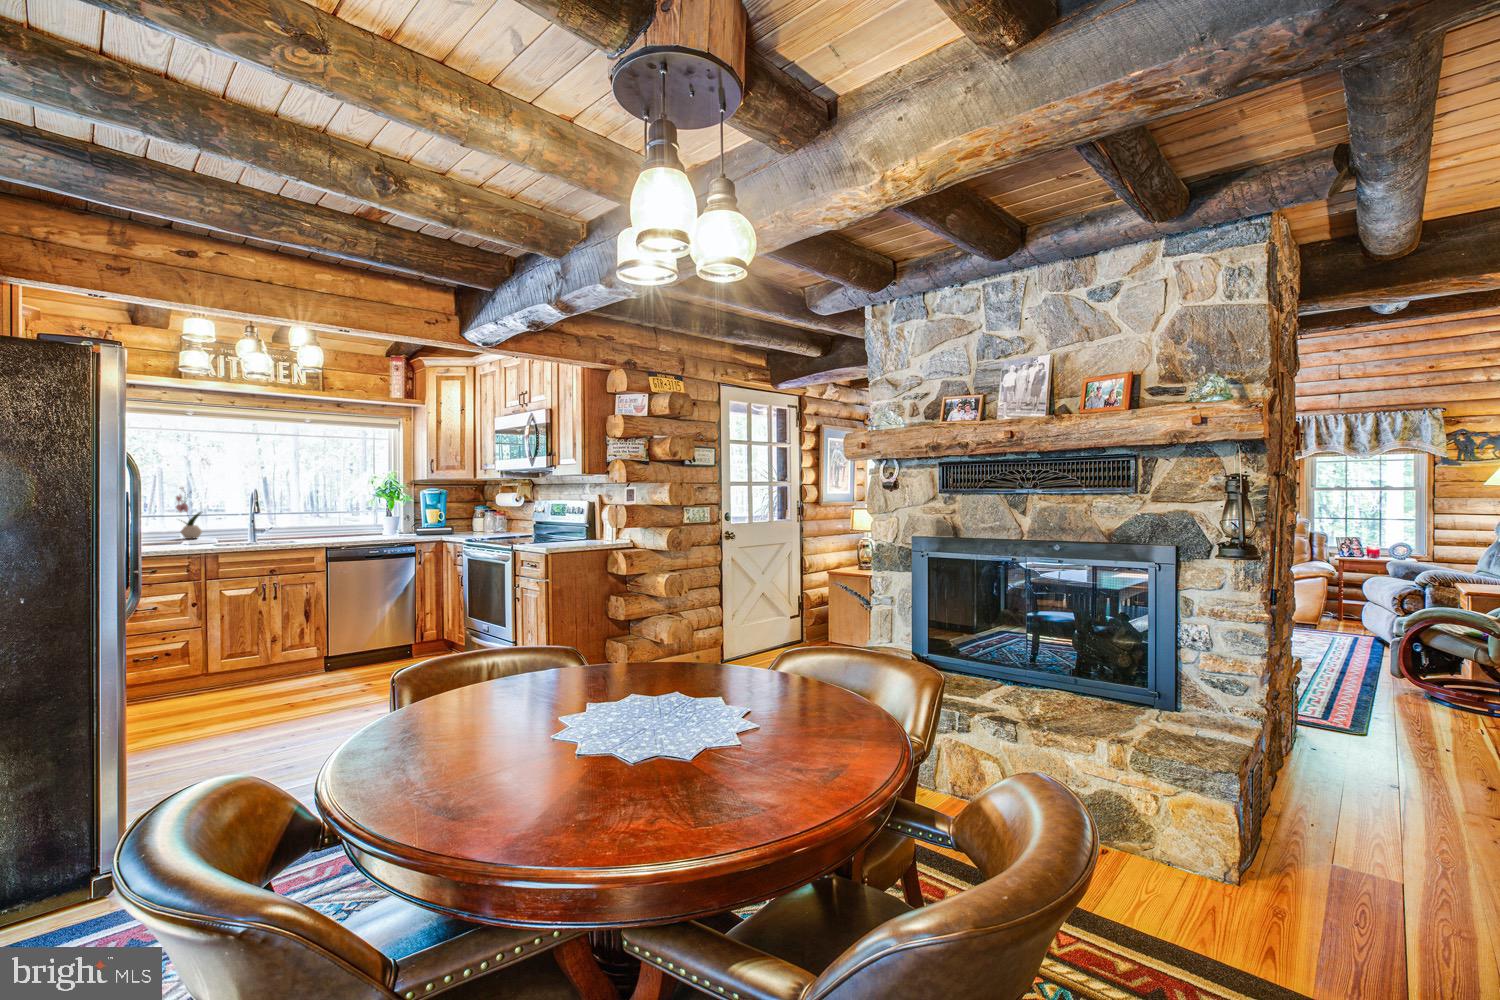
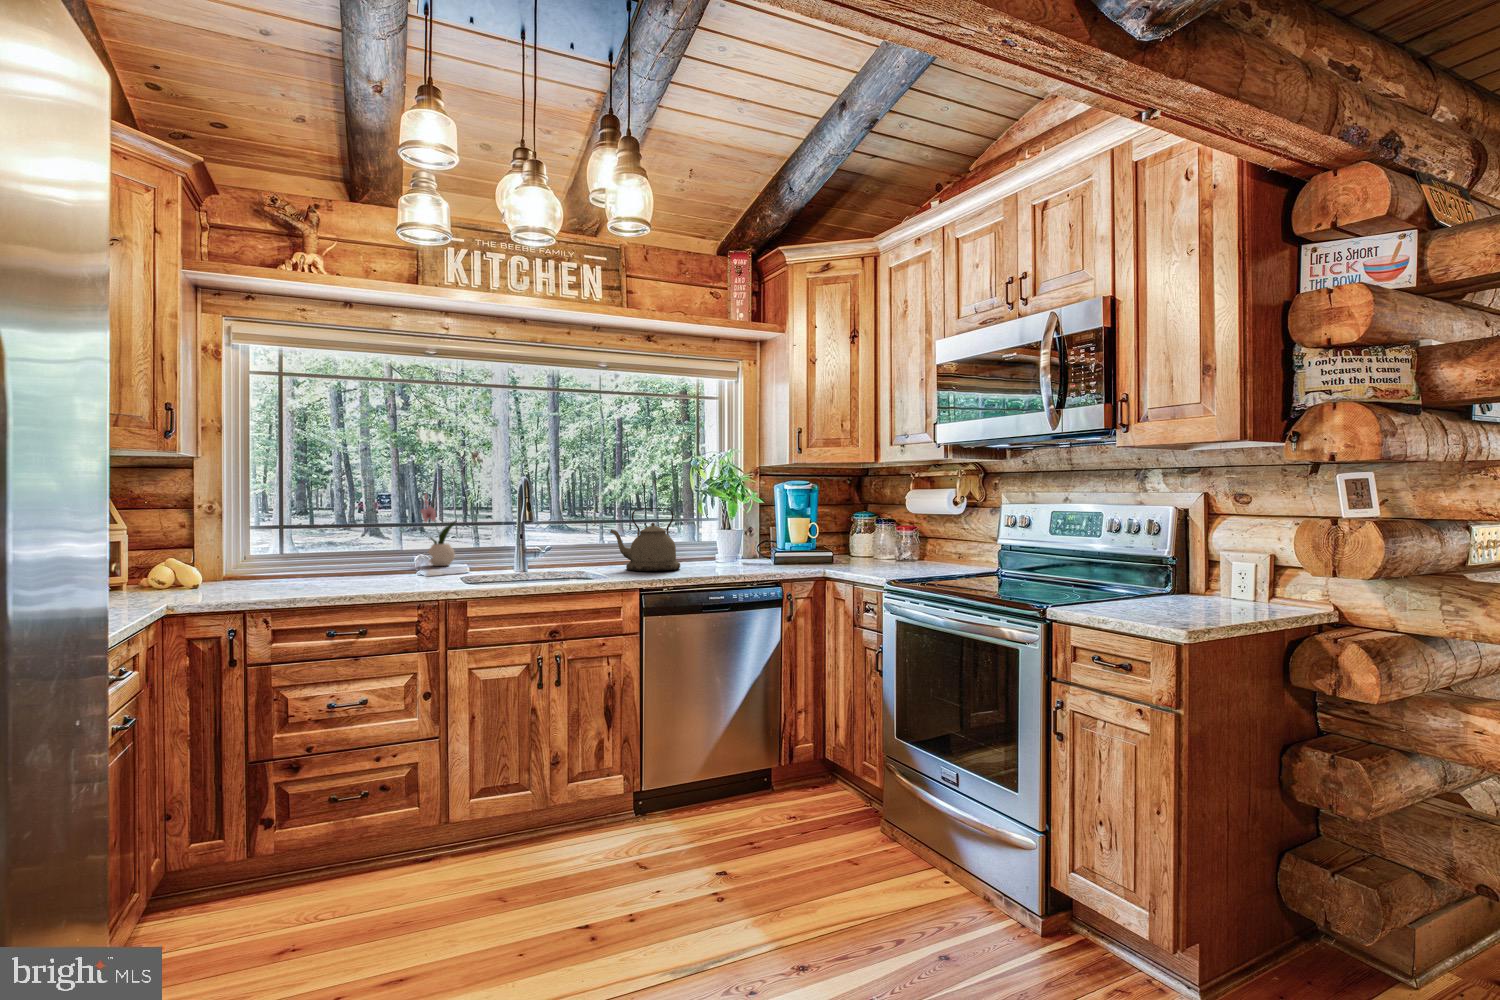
kettle: none [310,504,356,539] -> present [610,508,680,571]

